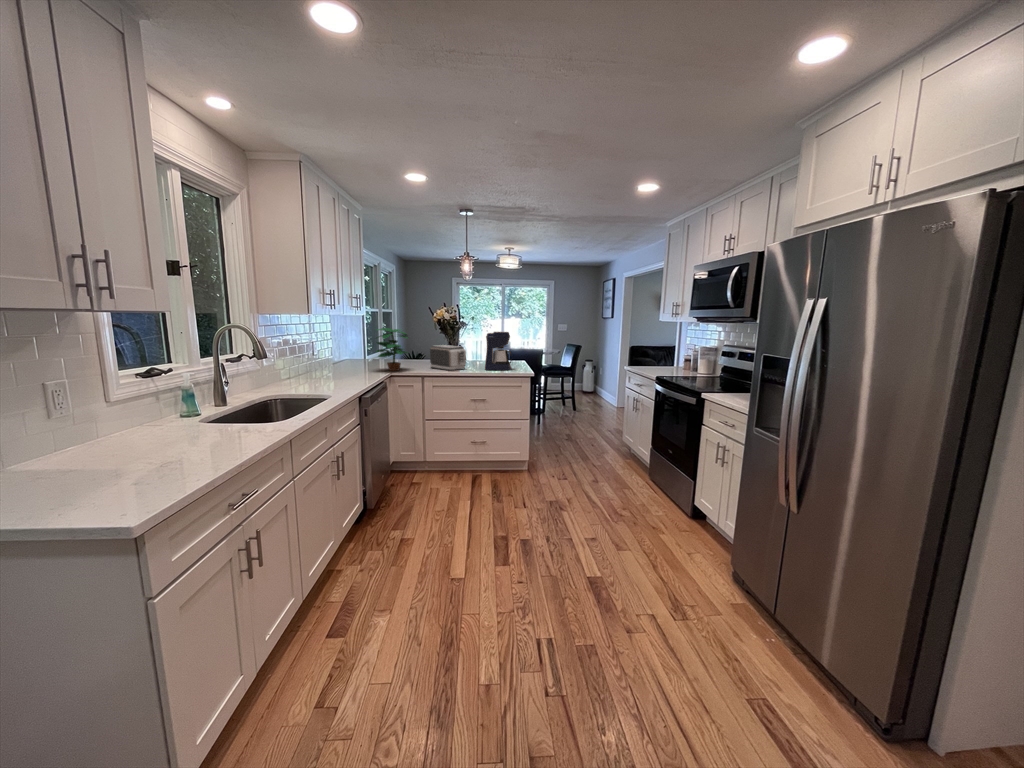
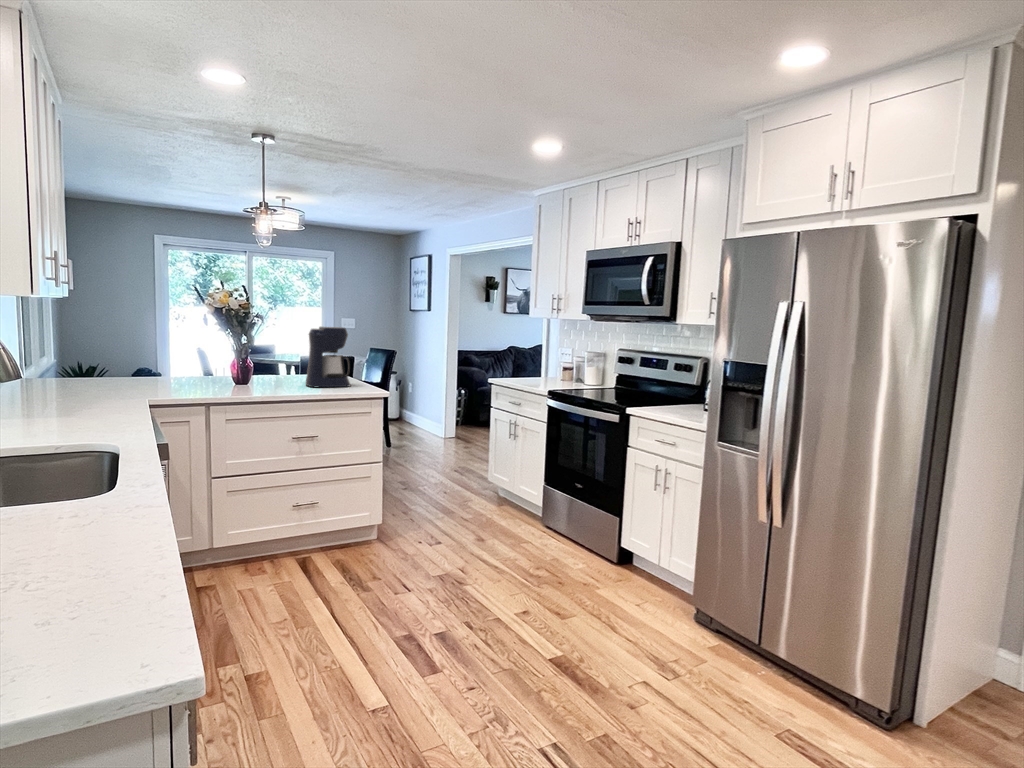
potted plant: present [376,328,408,371] -> none [99,315,174,393]
toaster: present [430,345,466,371] -> none [204,348,274,390]

